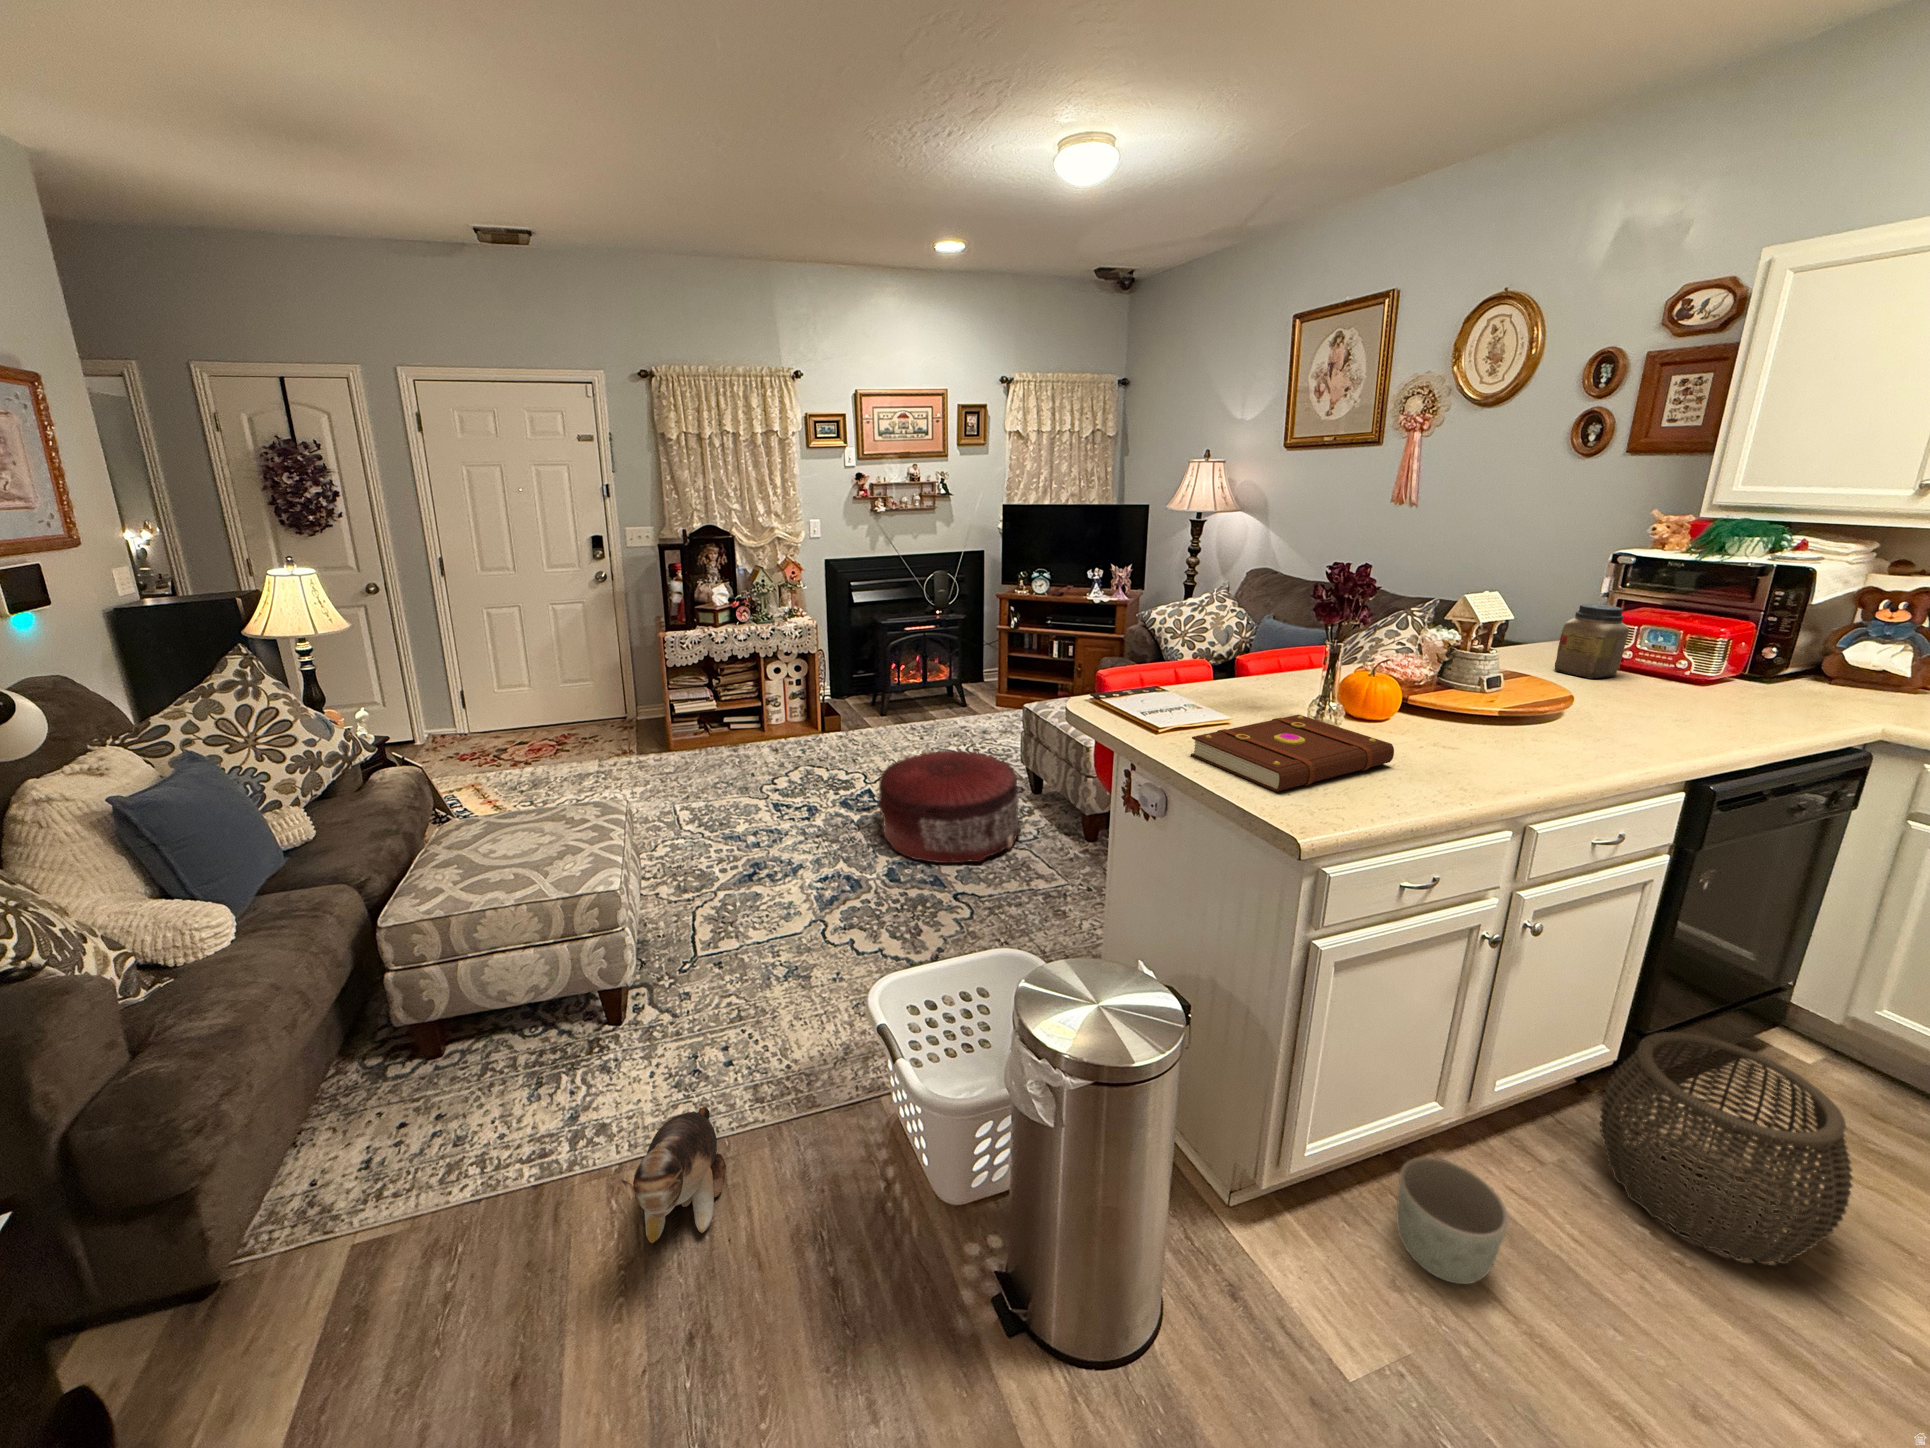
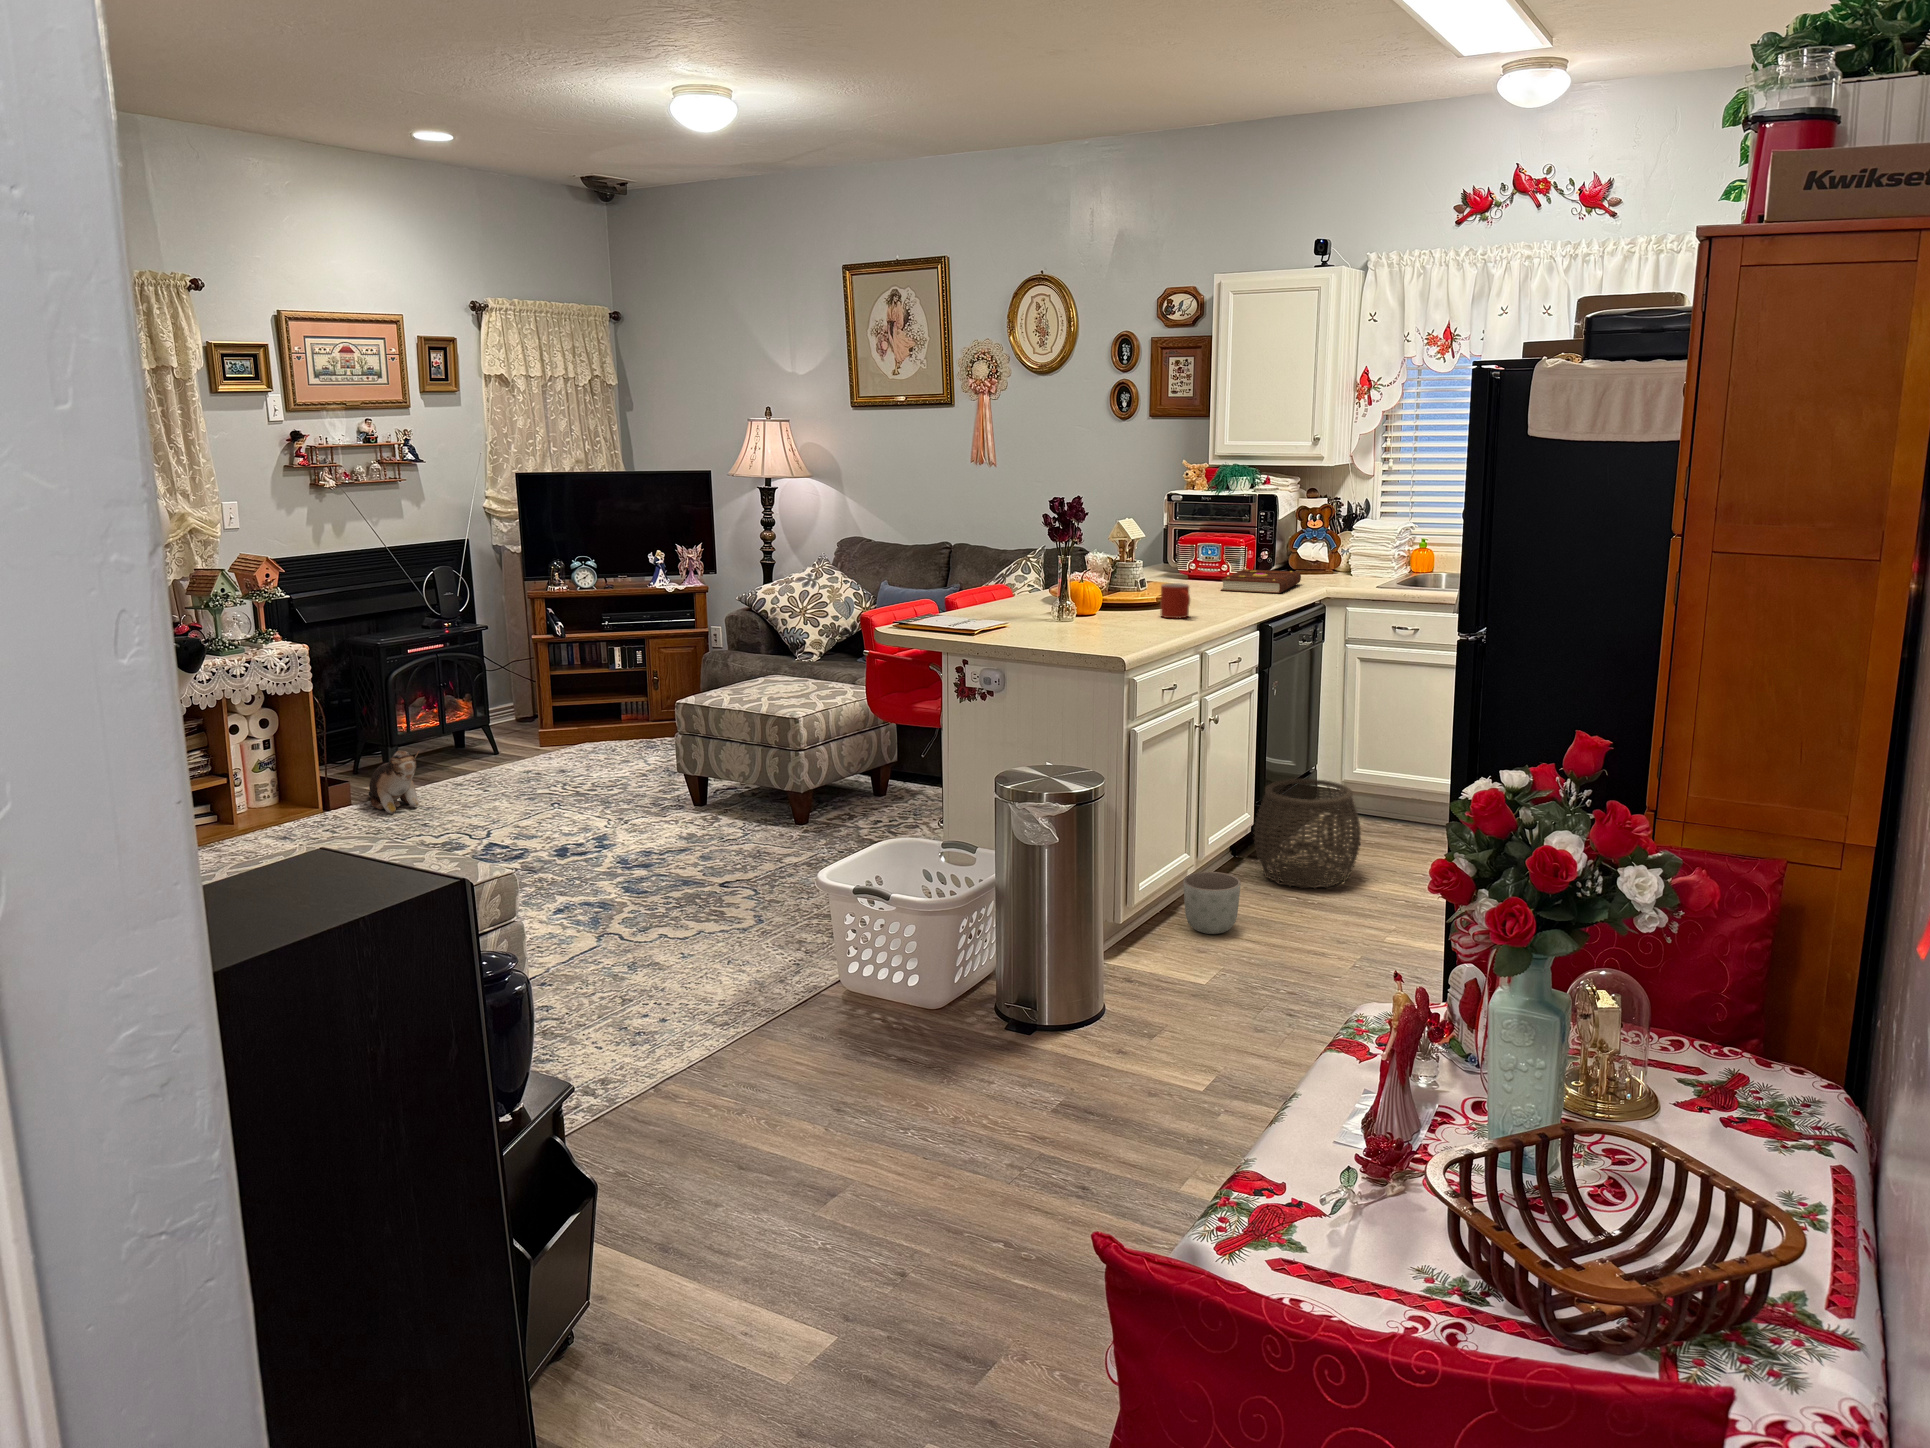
jar: present [1555,604,1629,678] -> none [1157,529,1194,582]
mug: none [1471,705,1534,765] -> present [1161,583,1190,618]
book: present [1191,715,1394,792] -> present [1221,569,1301,594]
pouf: present [879,750,1021,863] -> none [570,755,740,873]
plush toy: present [619,1107,726,1243] -> present [369,751,419,814]

